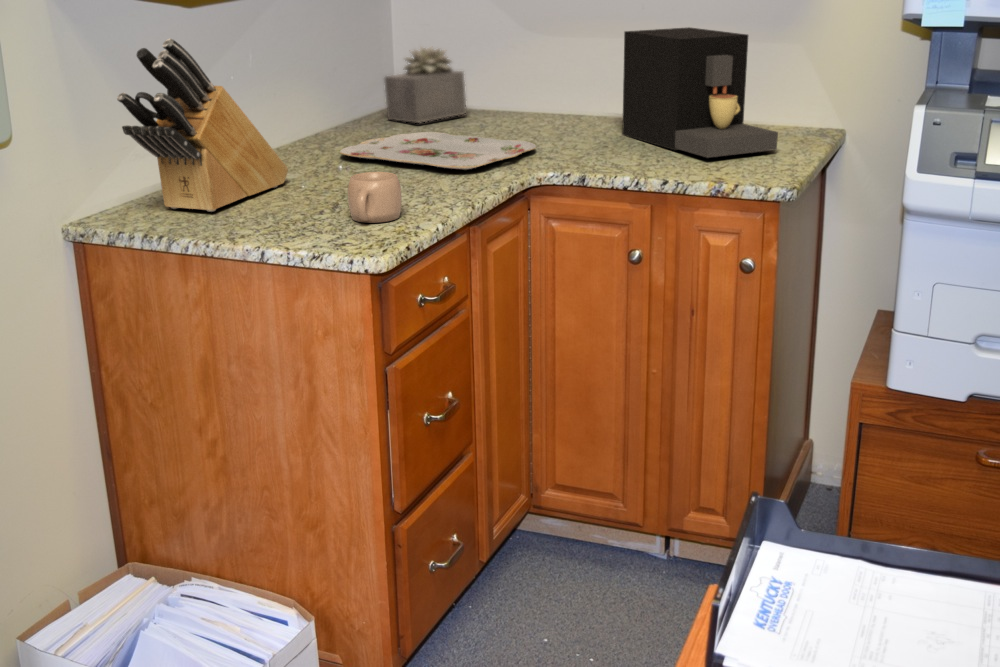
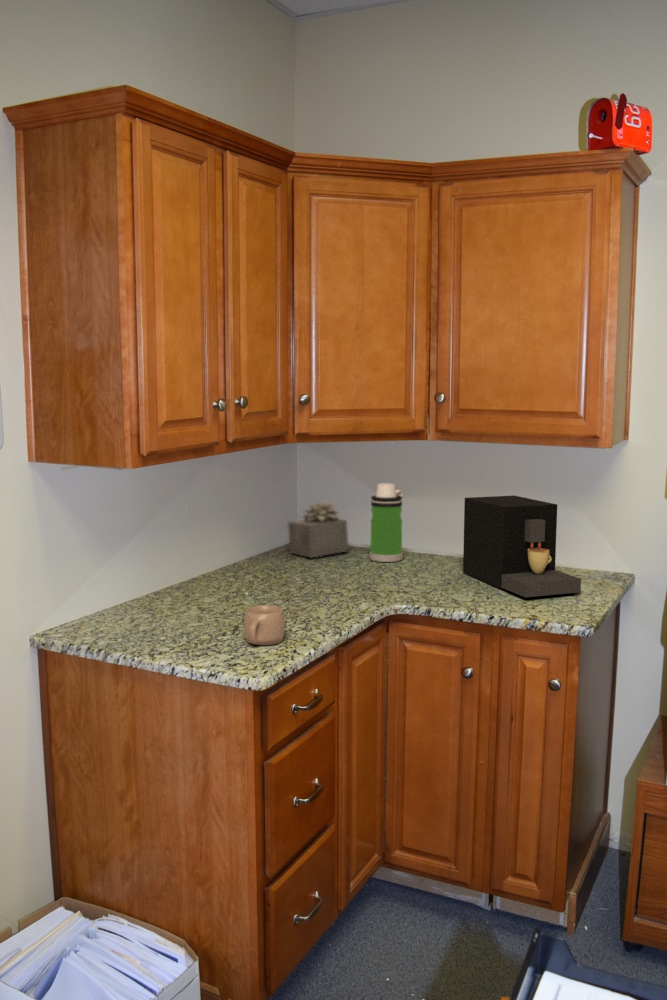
water bottle: none [496,17,541,125] -> present [369,483,403,562]
knife block: present [117,38,288,211] -> none [80,504,206,630]
serving tray: present [340,132,536,170] -> none [248,566,396,600]

